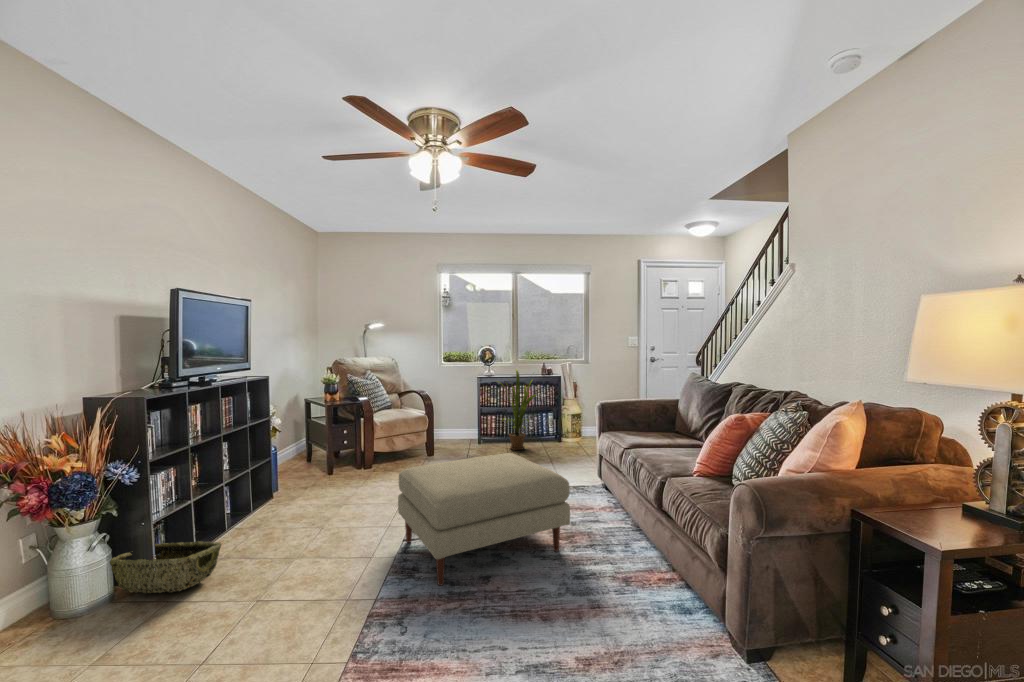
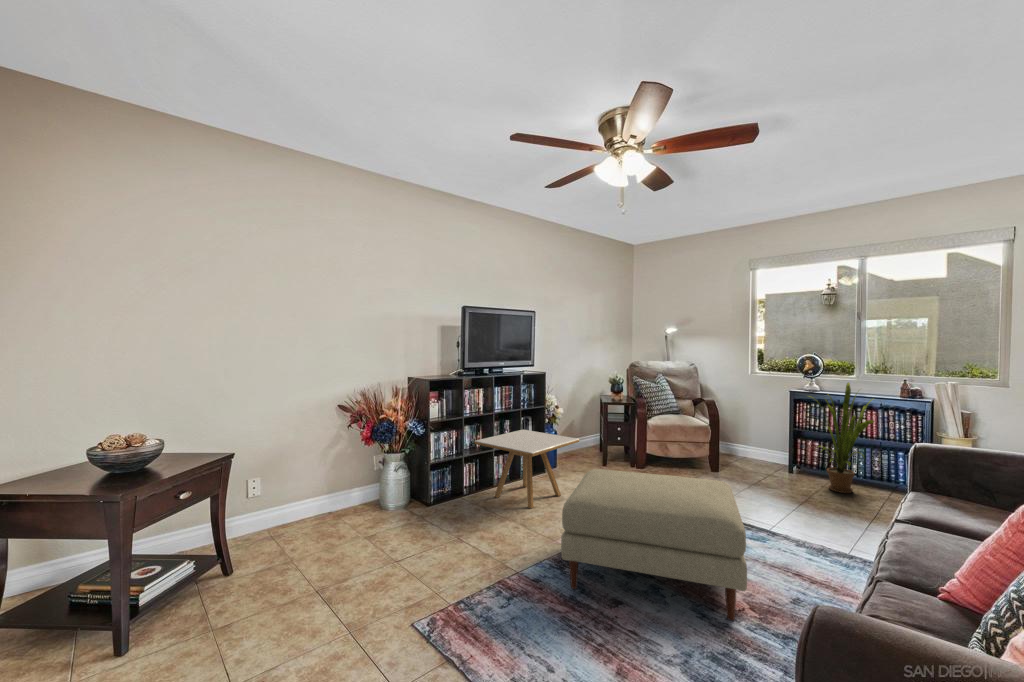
side table: none [209,446,340,543] -> present [475,430,579,509]
woven basket: present [110,541,221,593] -> none [411,480,465,514]

